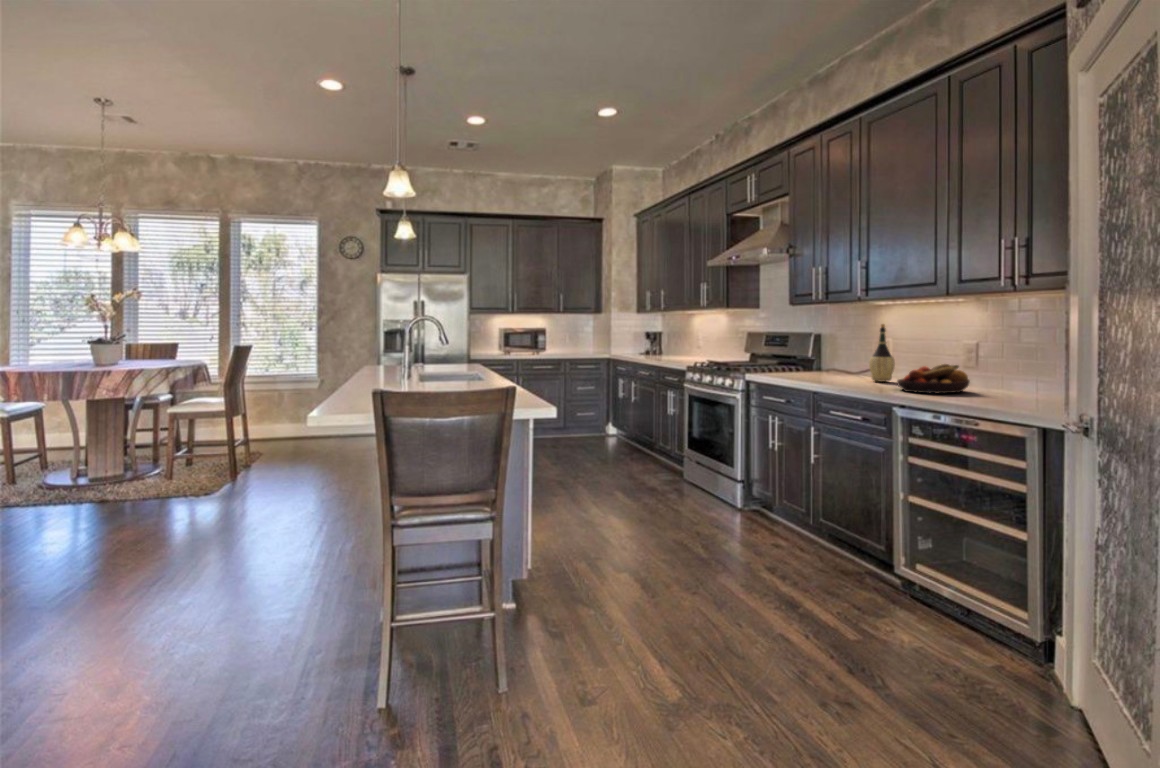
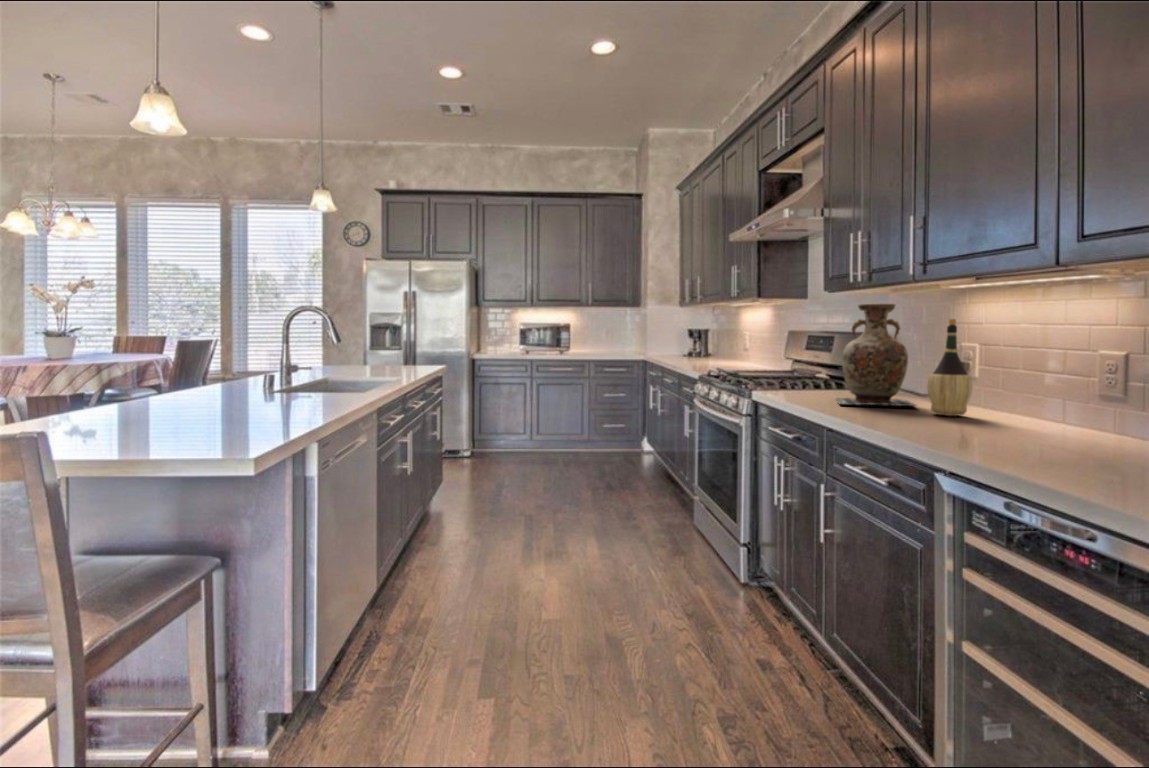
vase: none [804,314,862,378] -> present [836,304,916,406]
fruit bowl: present [897,364,970,394] -> none [958,392,1101,450]

